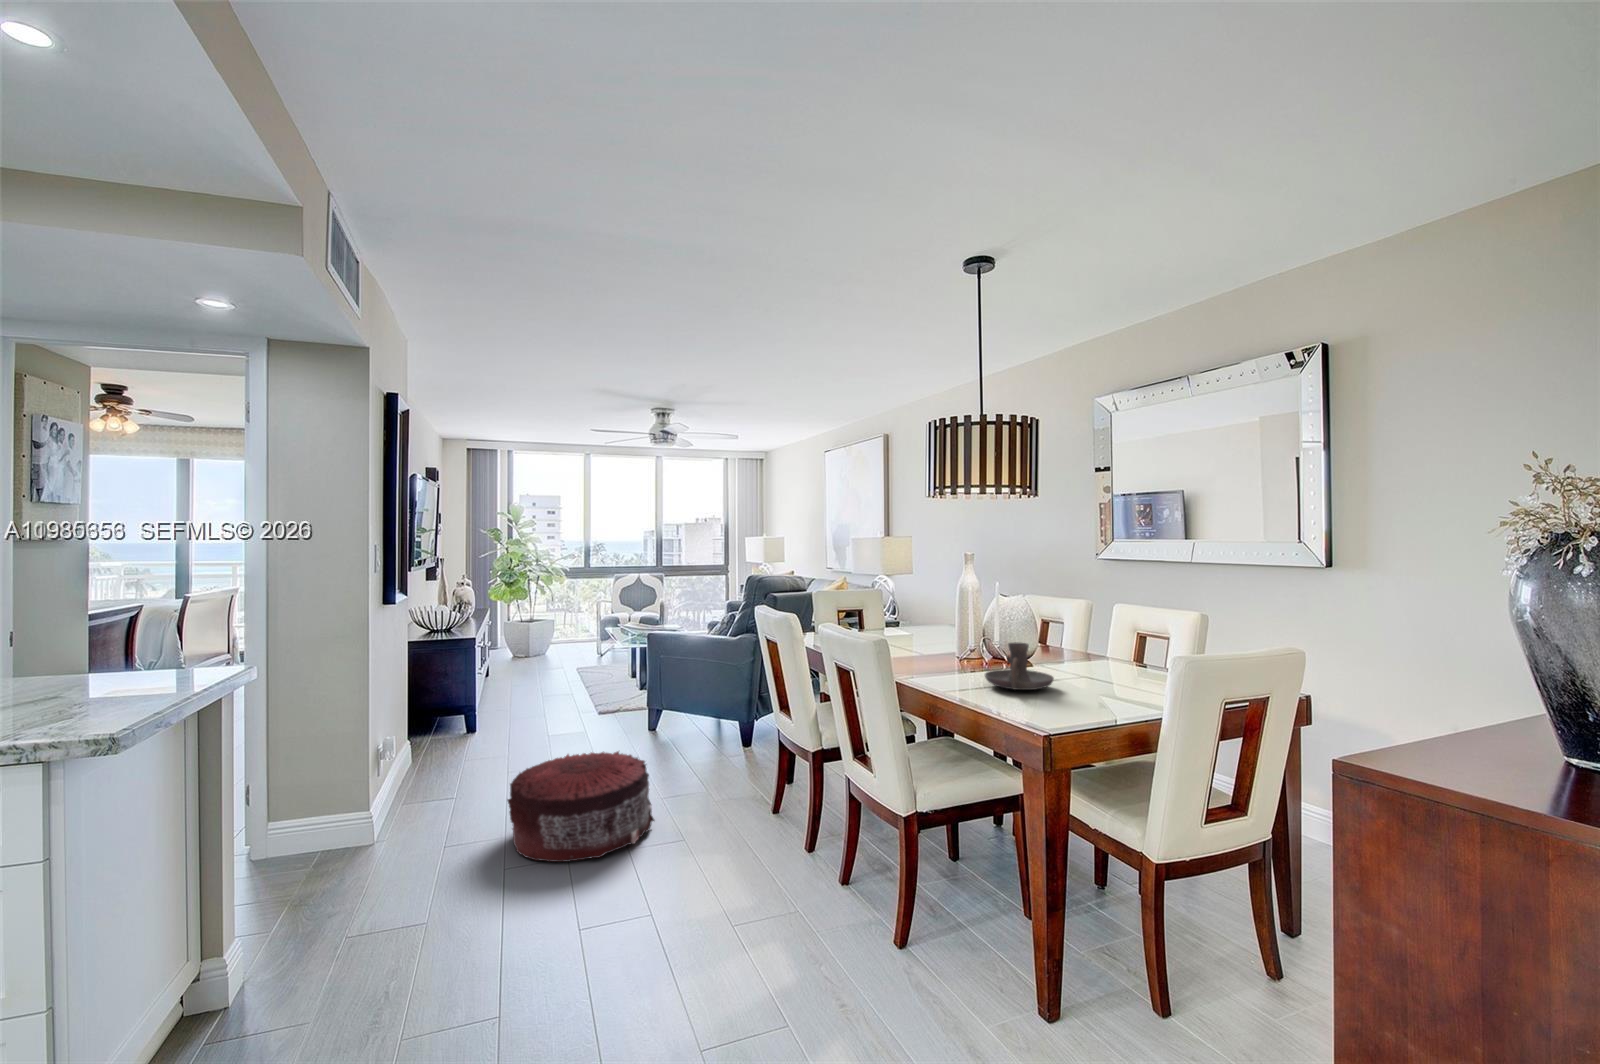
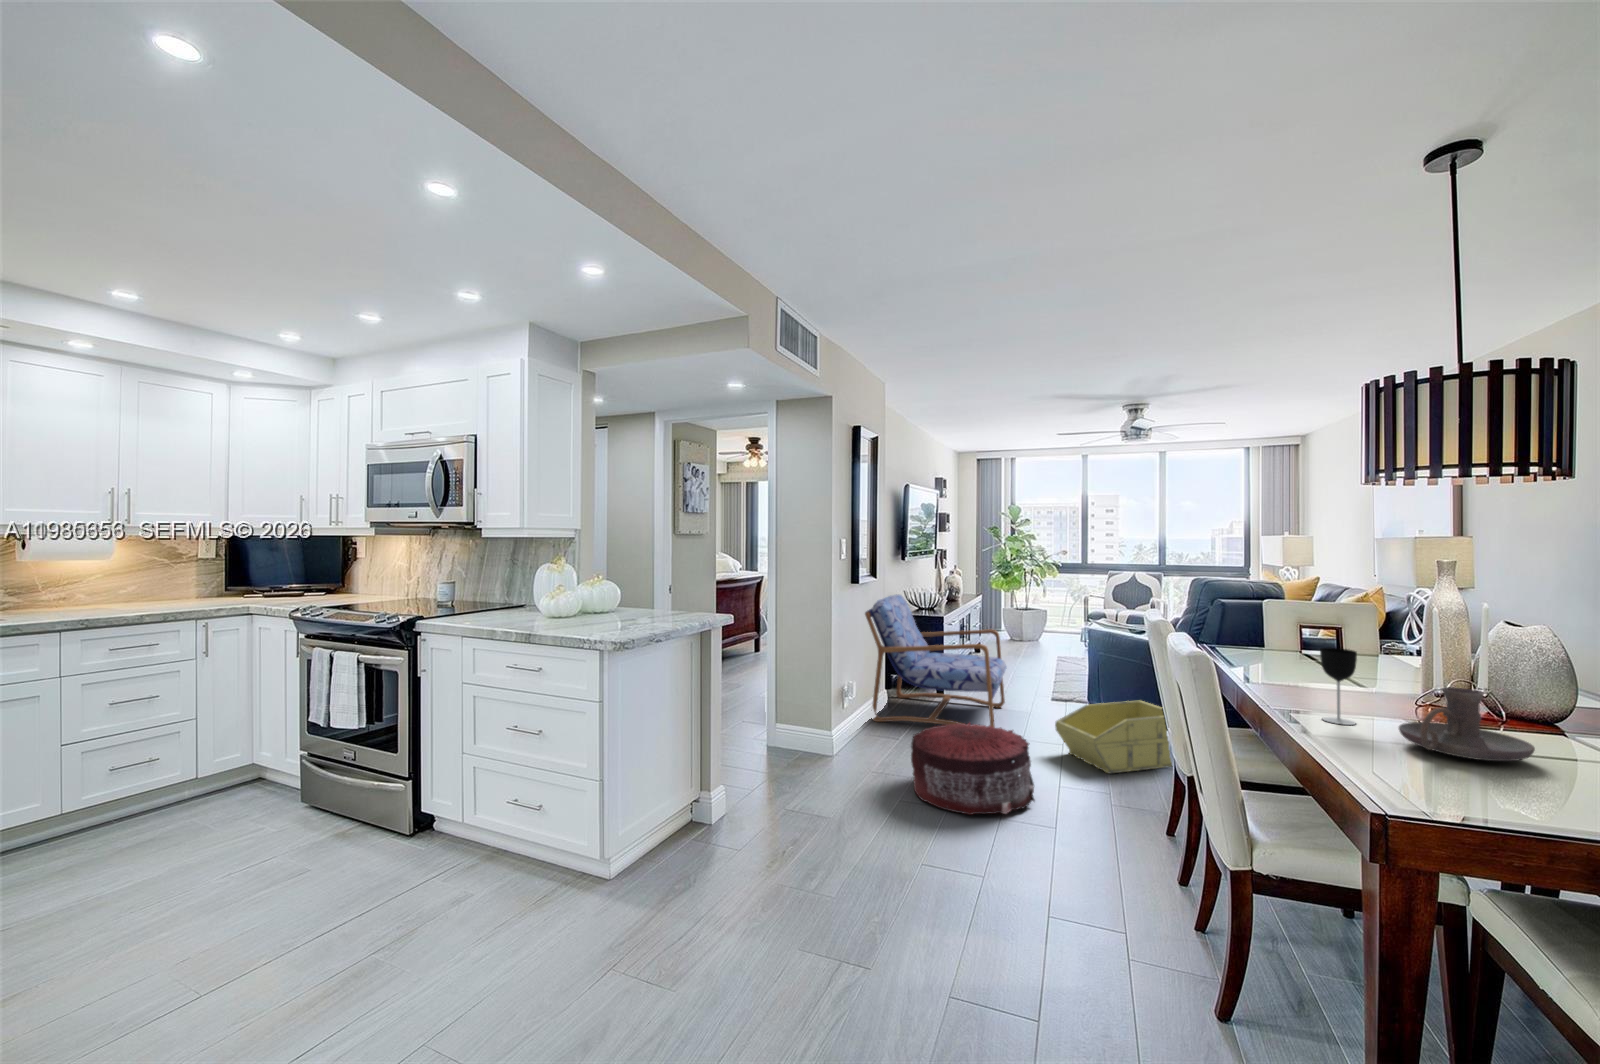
armchair: none [388,615,569,784] -> present [865,594,1006,727]
wine glass: none [928,624,951,682] -> present [1320,648,1357,725]
storage bin: none [639,697,749,774] -> present [1055,701,1172,774]

